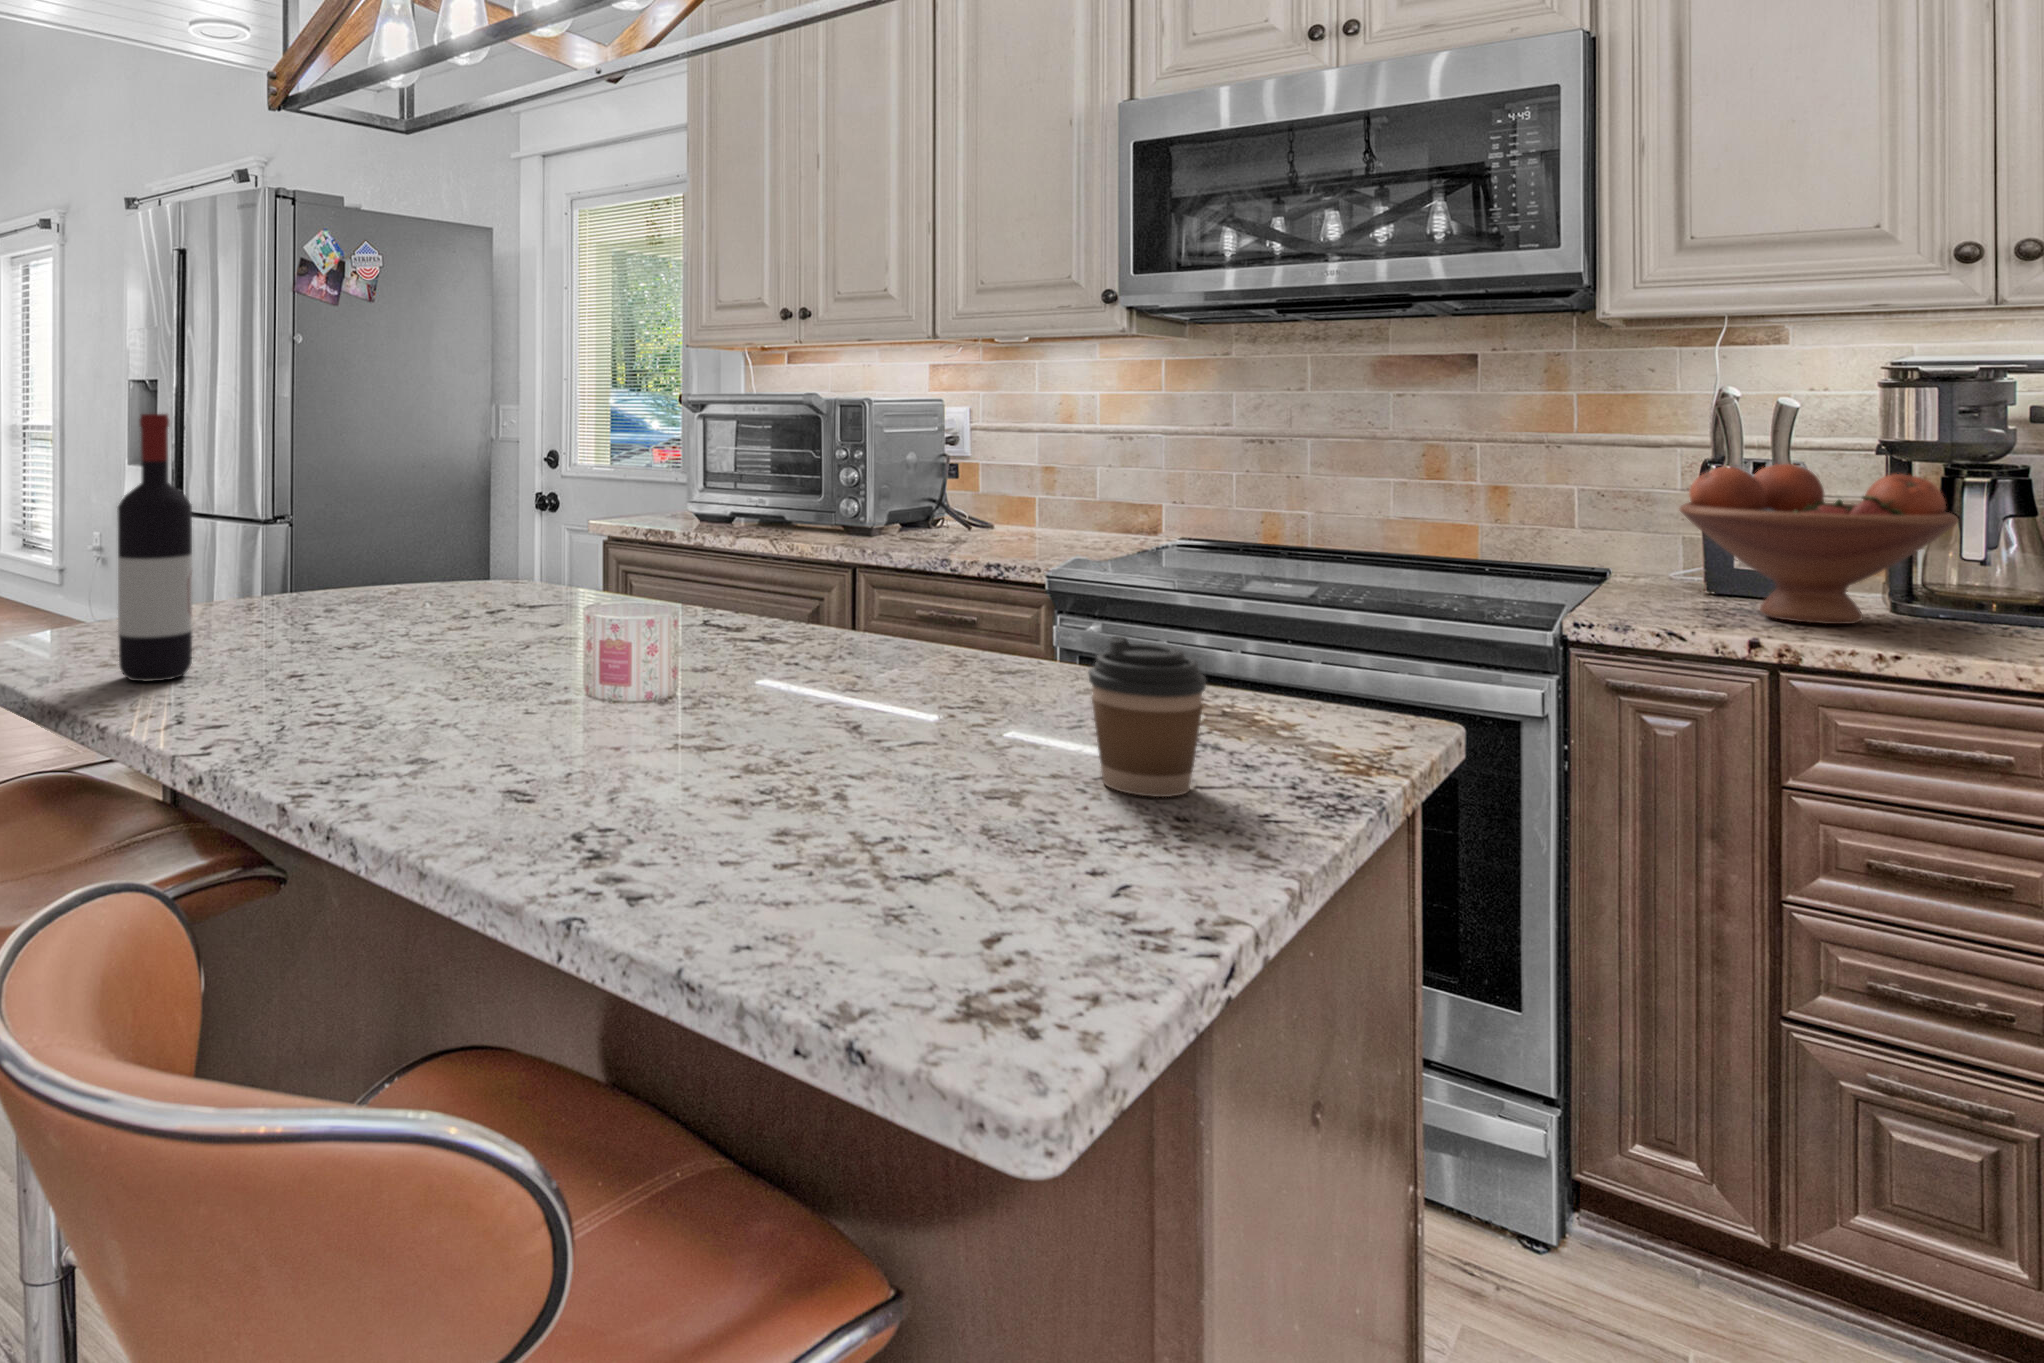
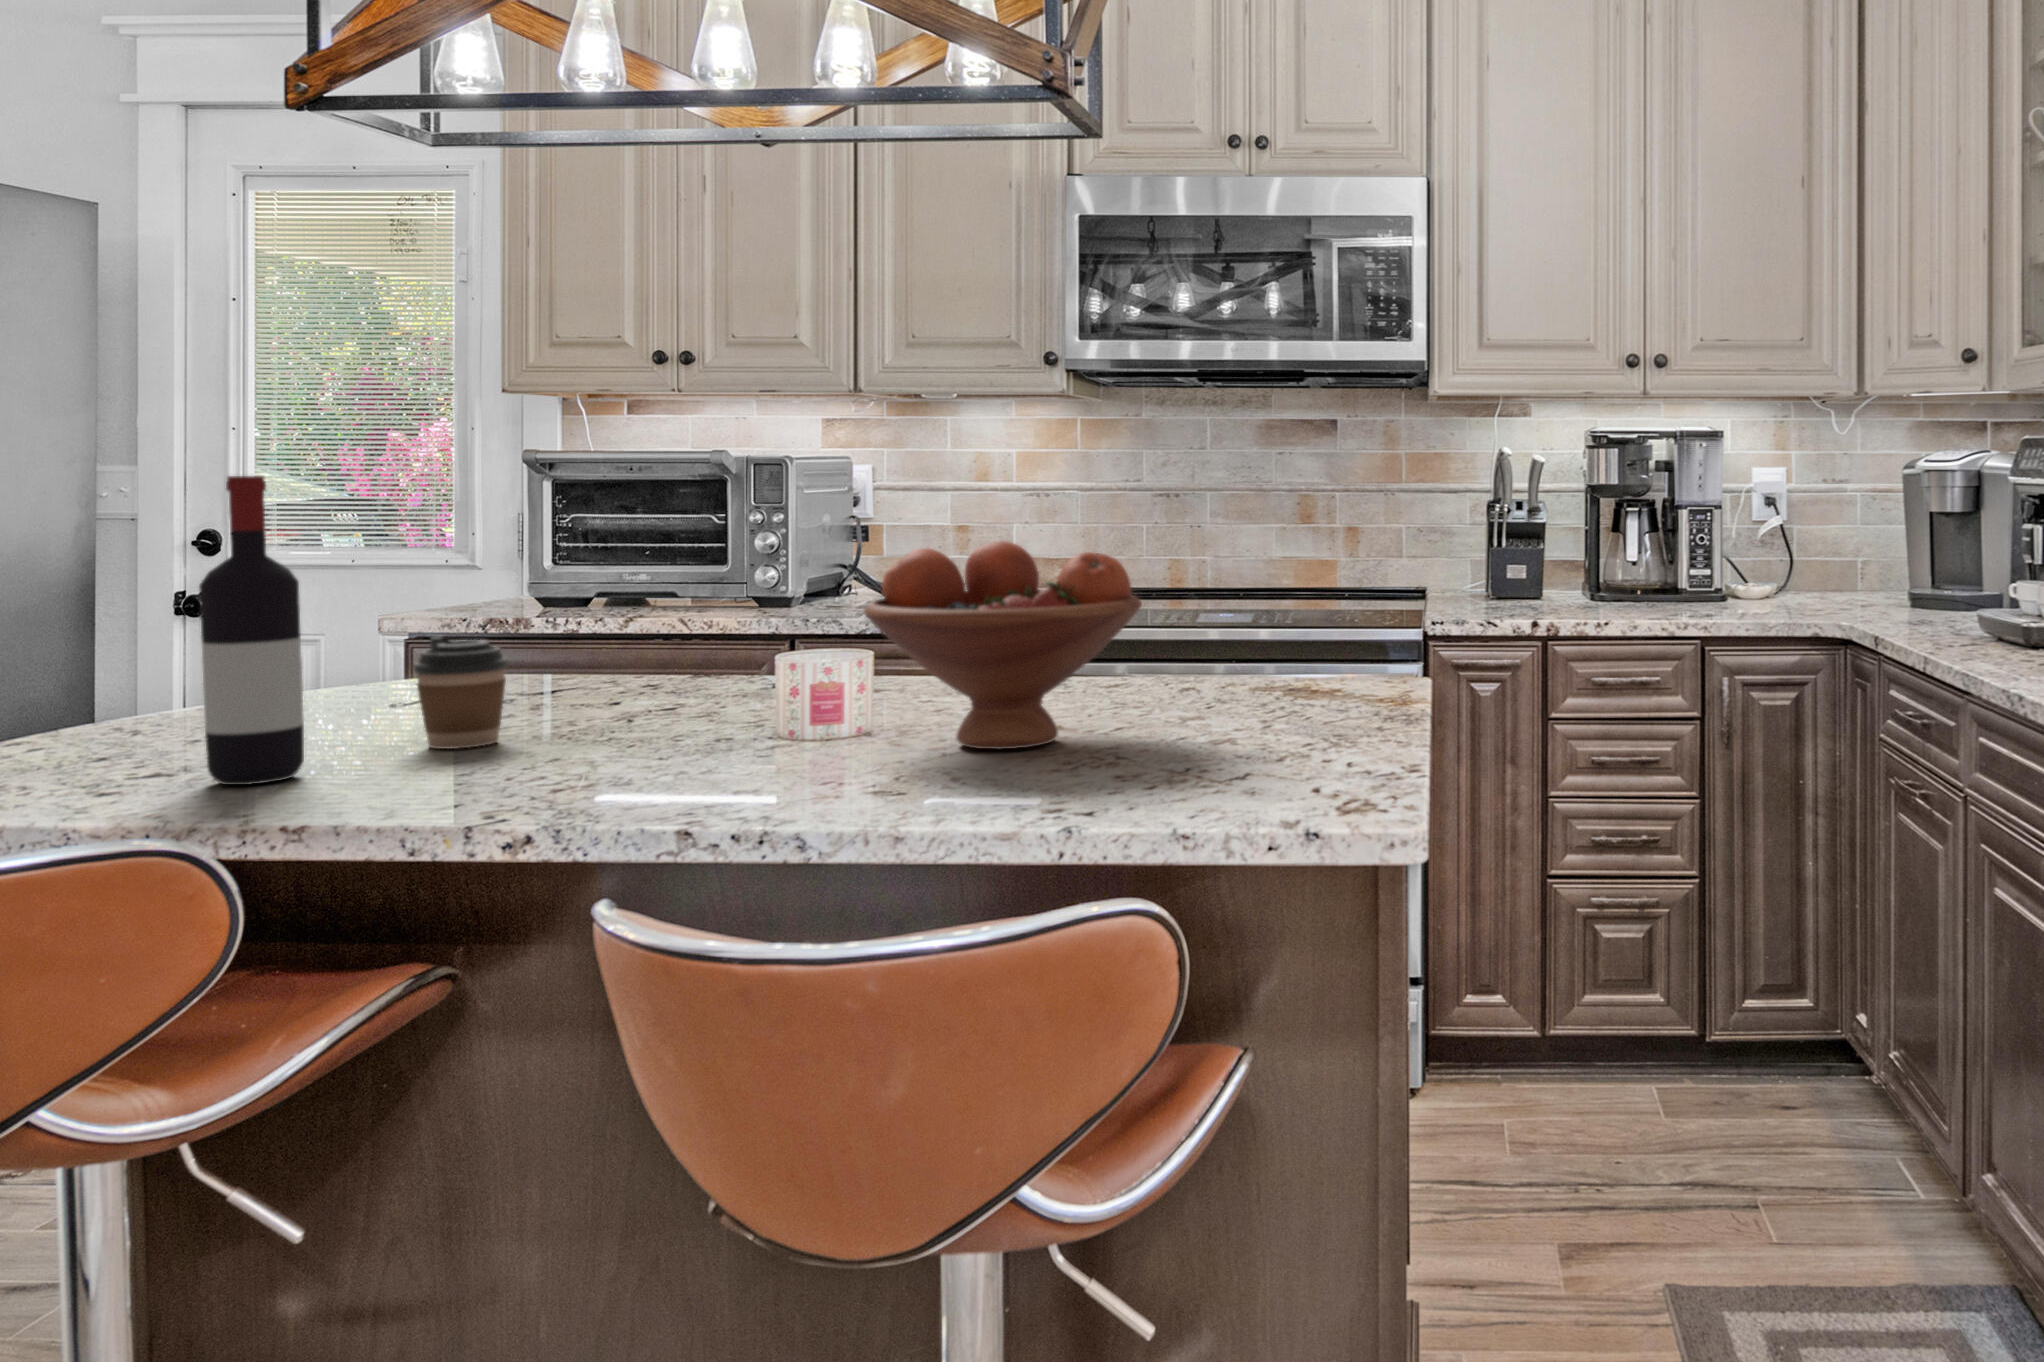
fruit bowl: present [1680,464,1958,624] -> present [864,541,1142,749]
coffee cup: present [1089,636,1206,797] -> present [413,636,508,749]

